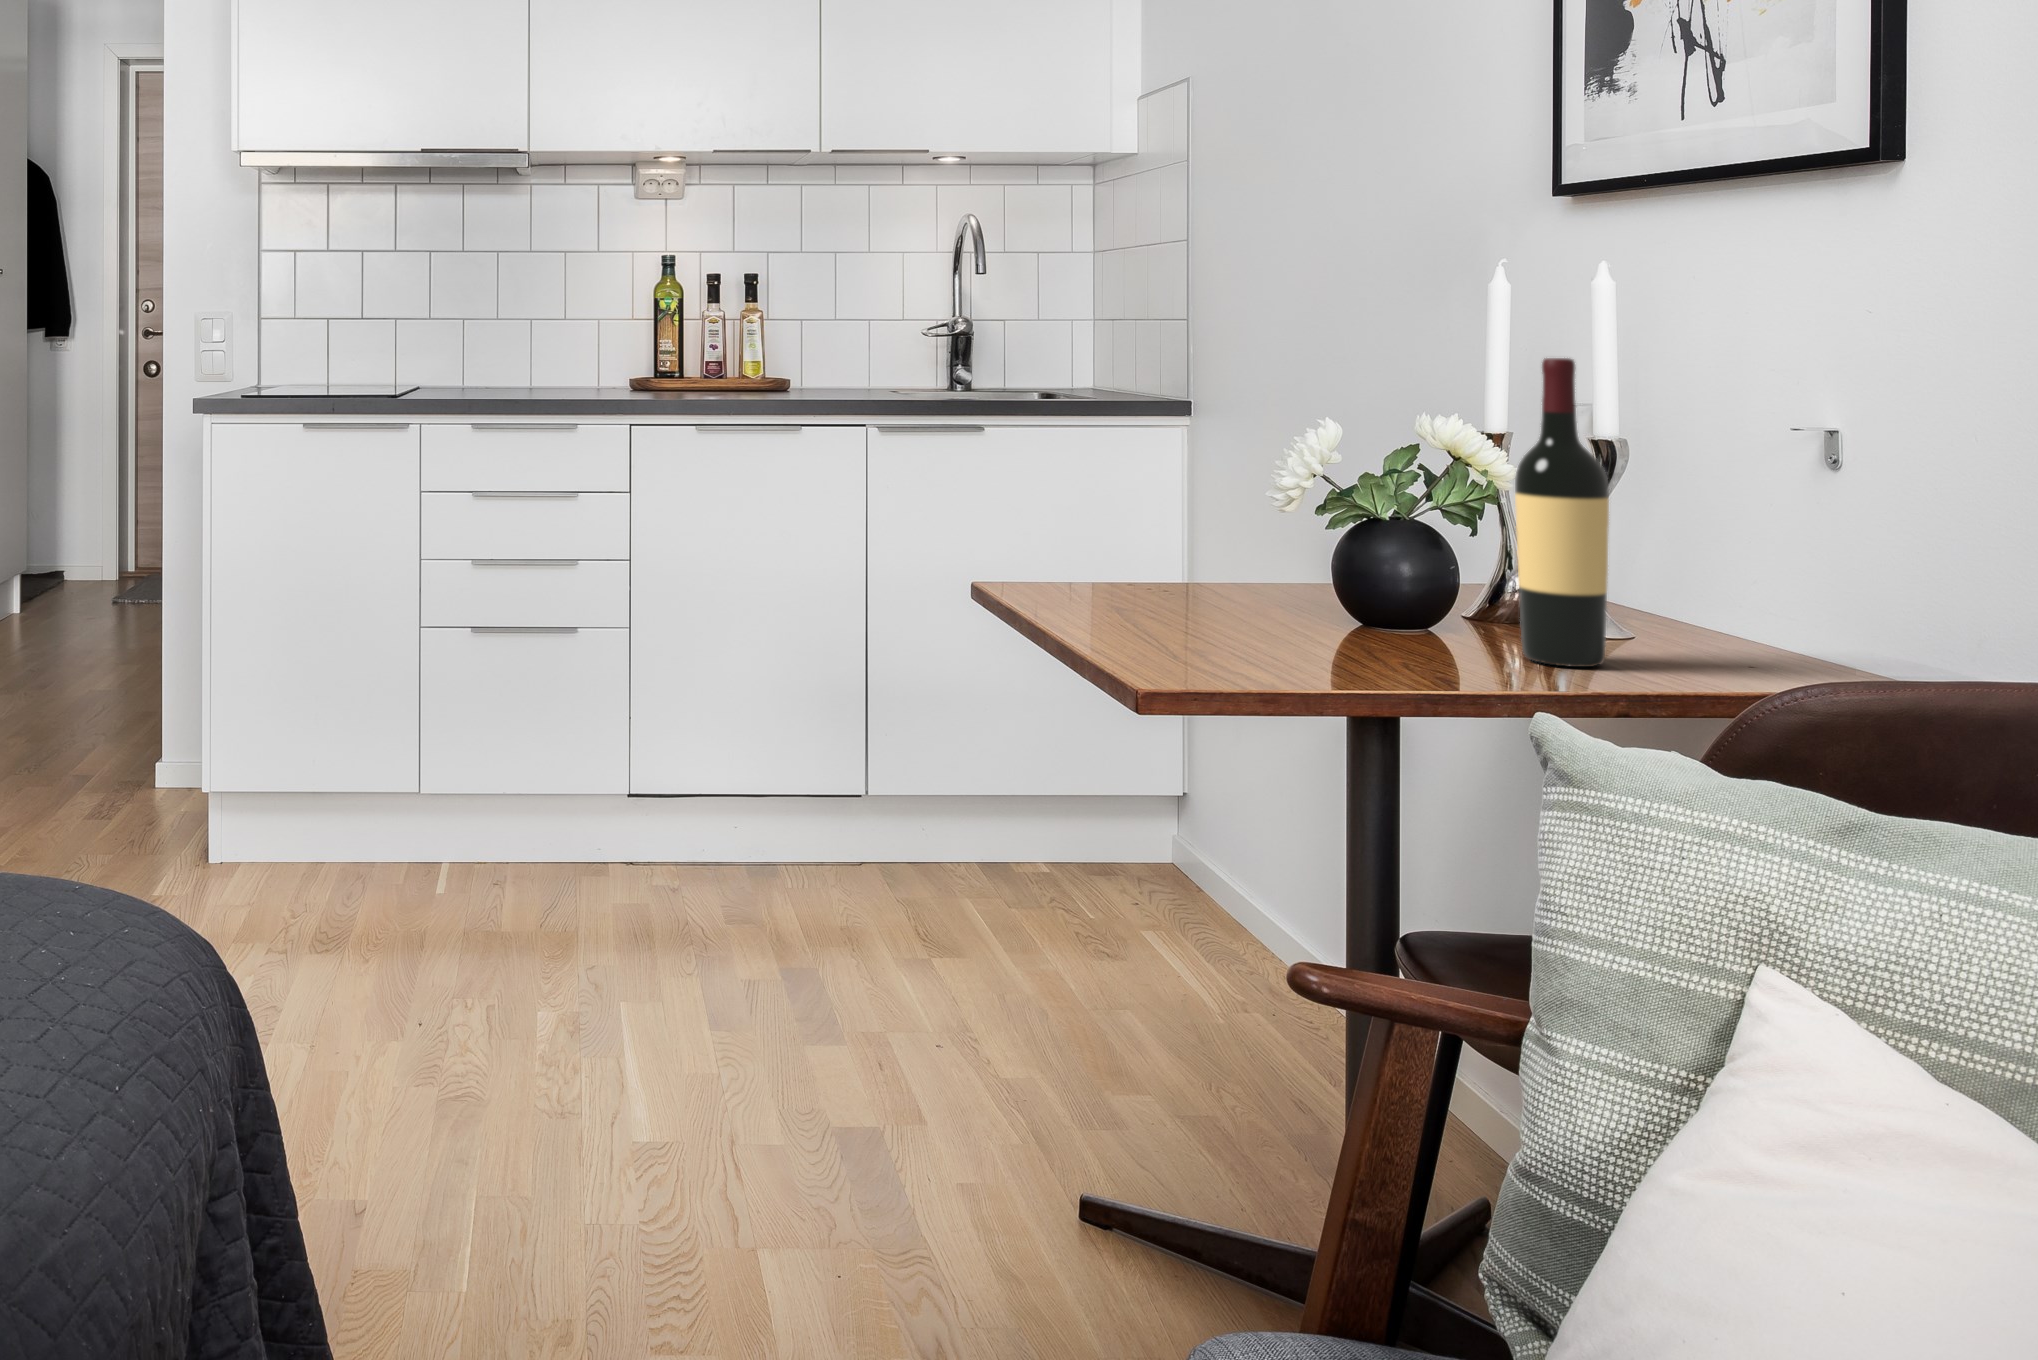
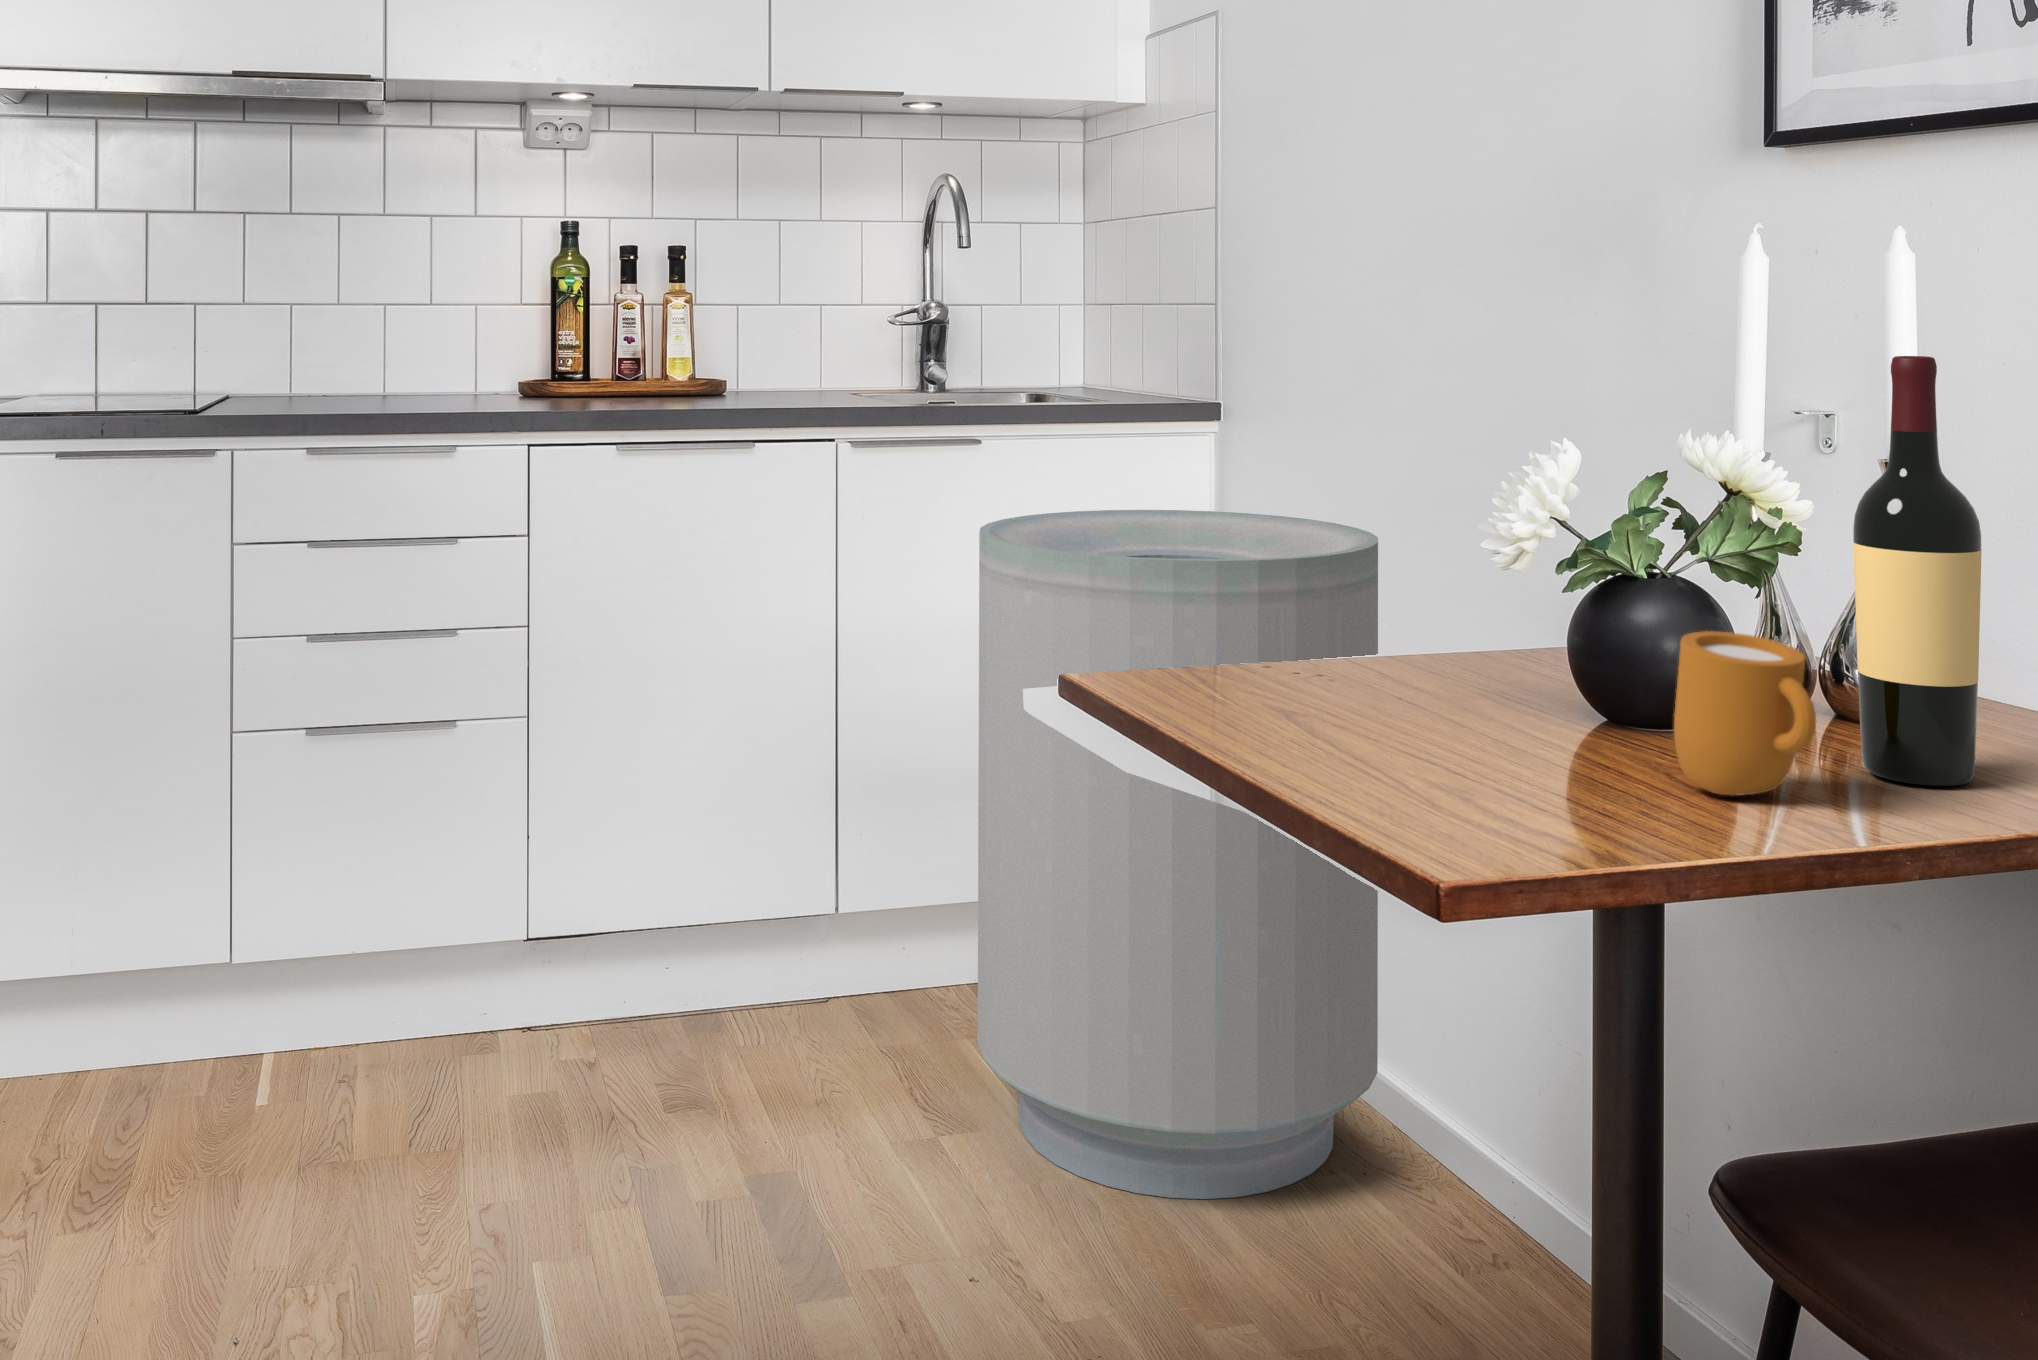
trash can: none [962,485,1293,1019] -> present [978,510,1378,1199]
mug: none [1362,550,1454,662] -> present [1674,631,1816,796]

